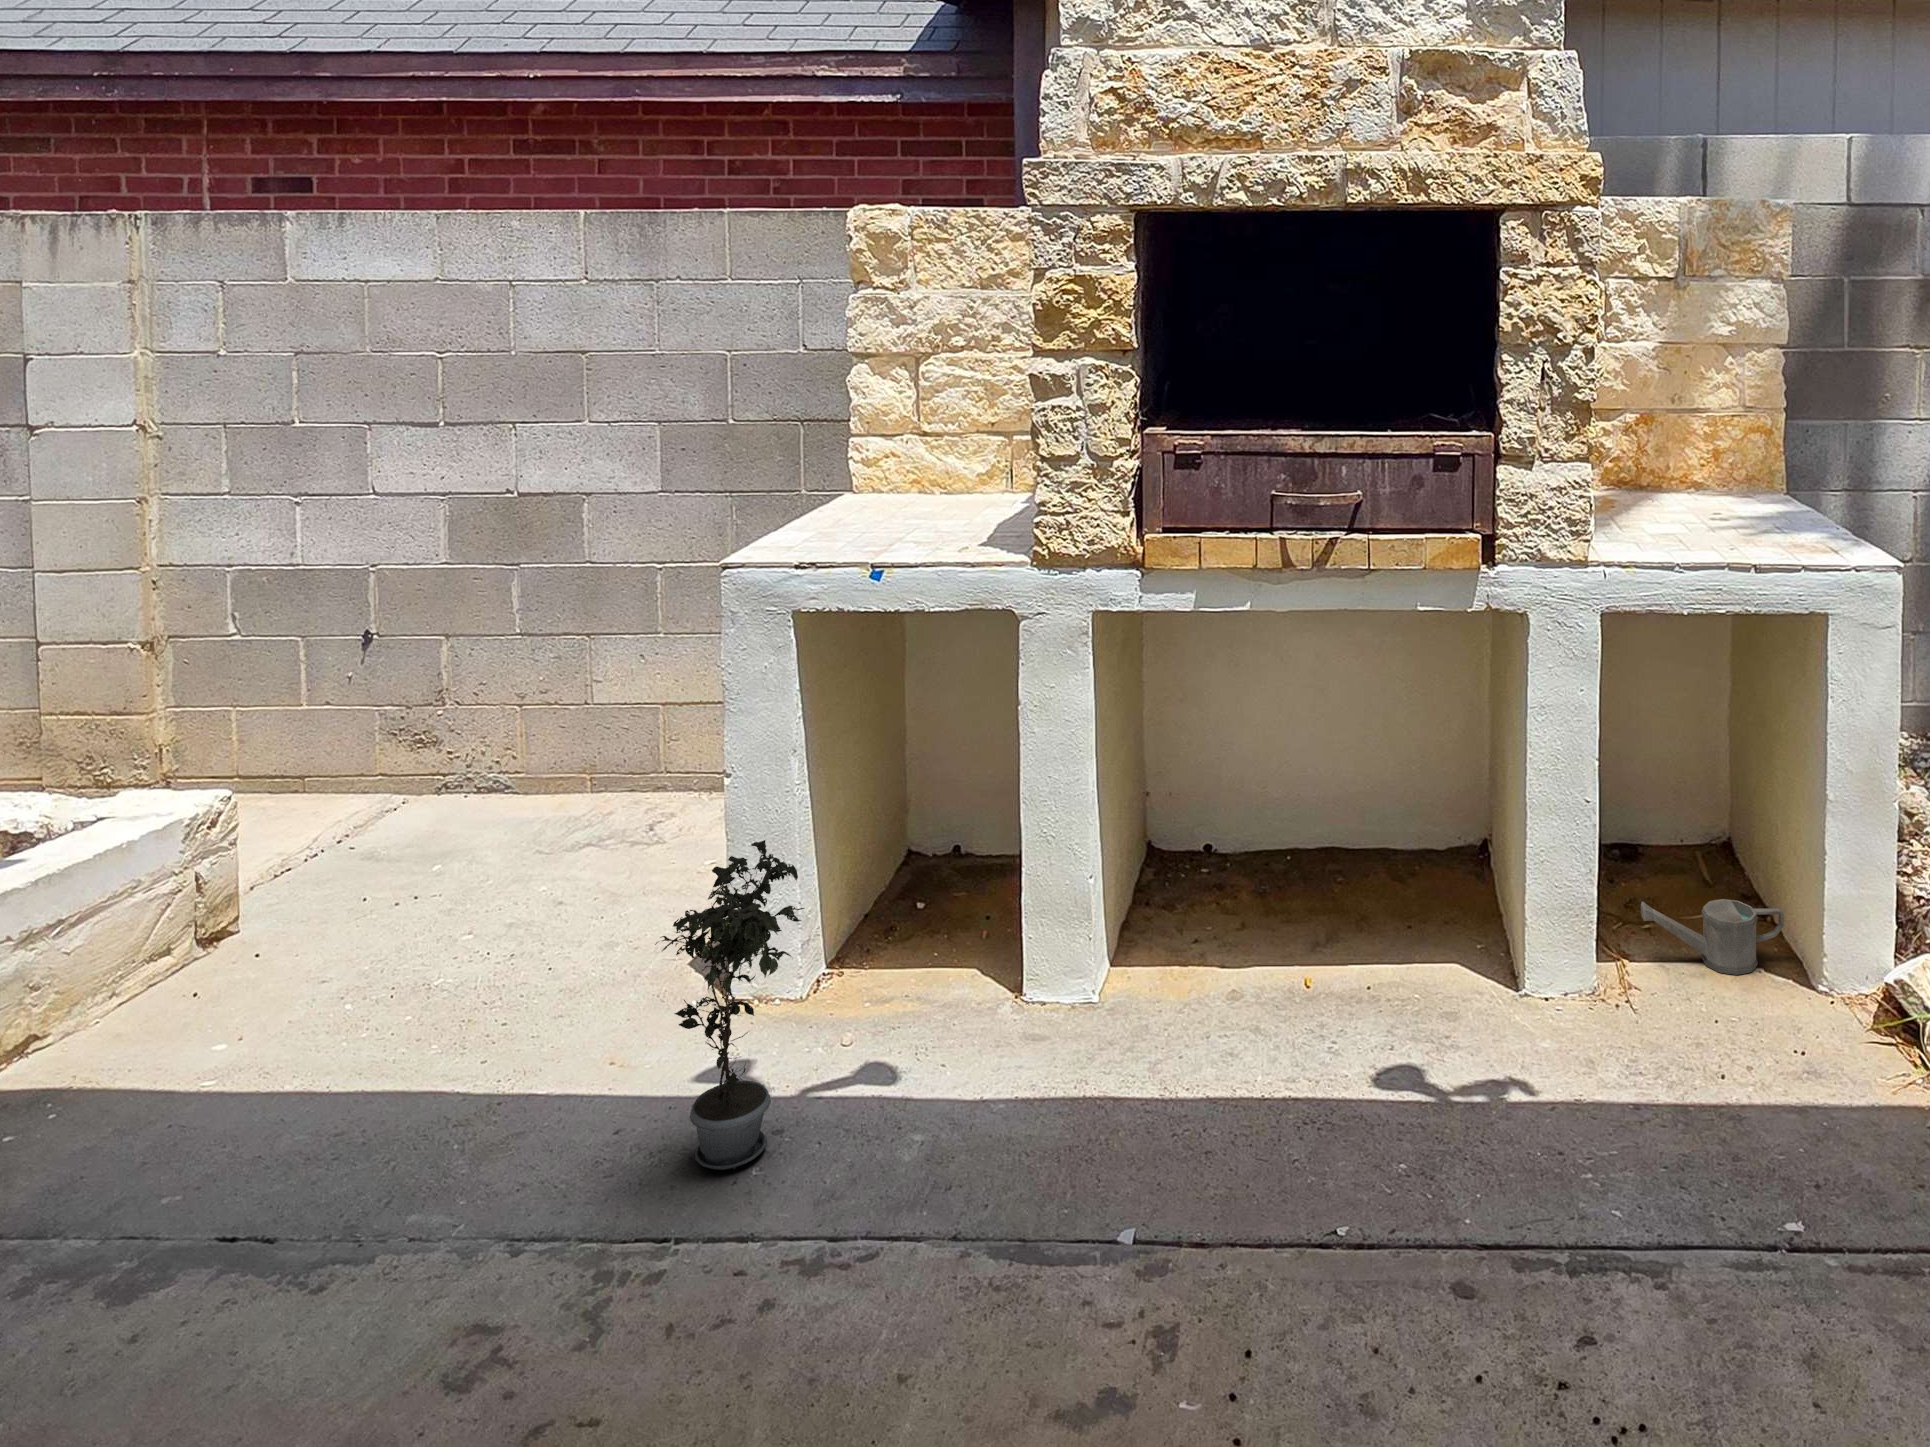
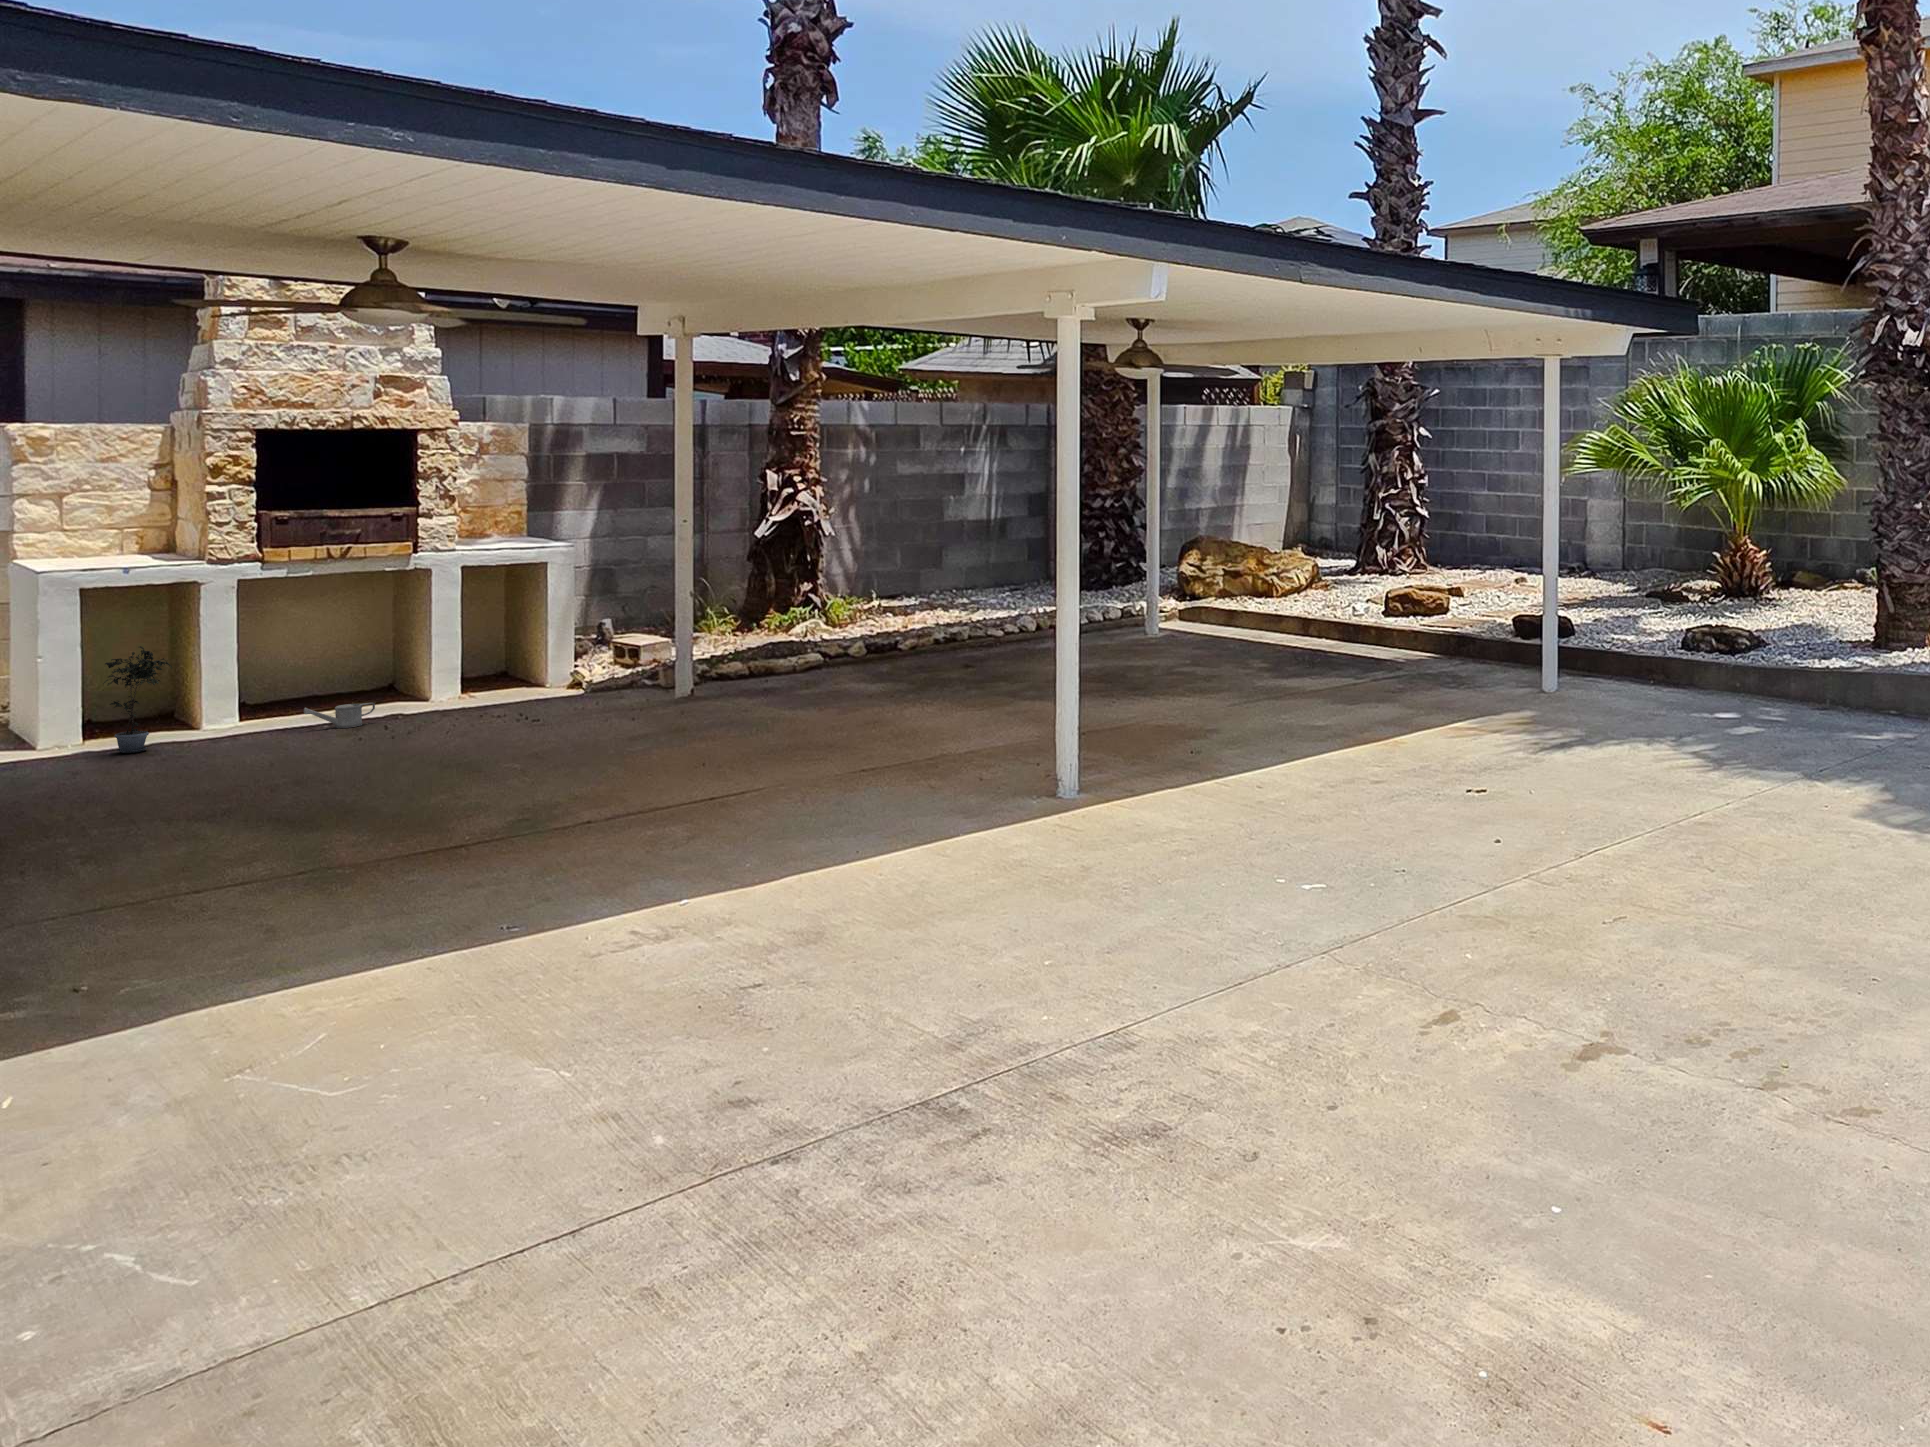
watering can: present [1641,899,1784,975] -> present [304,703,375,728]

